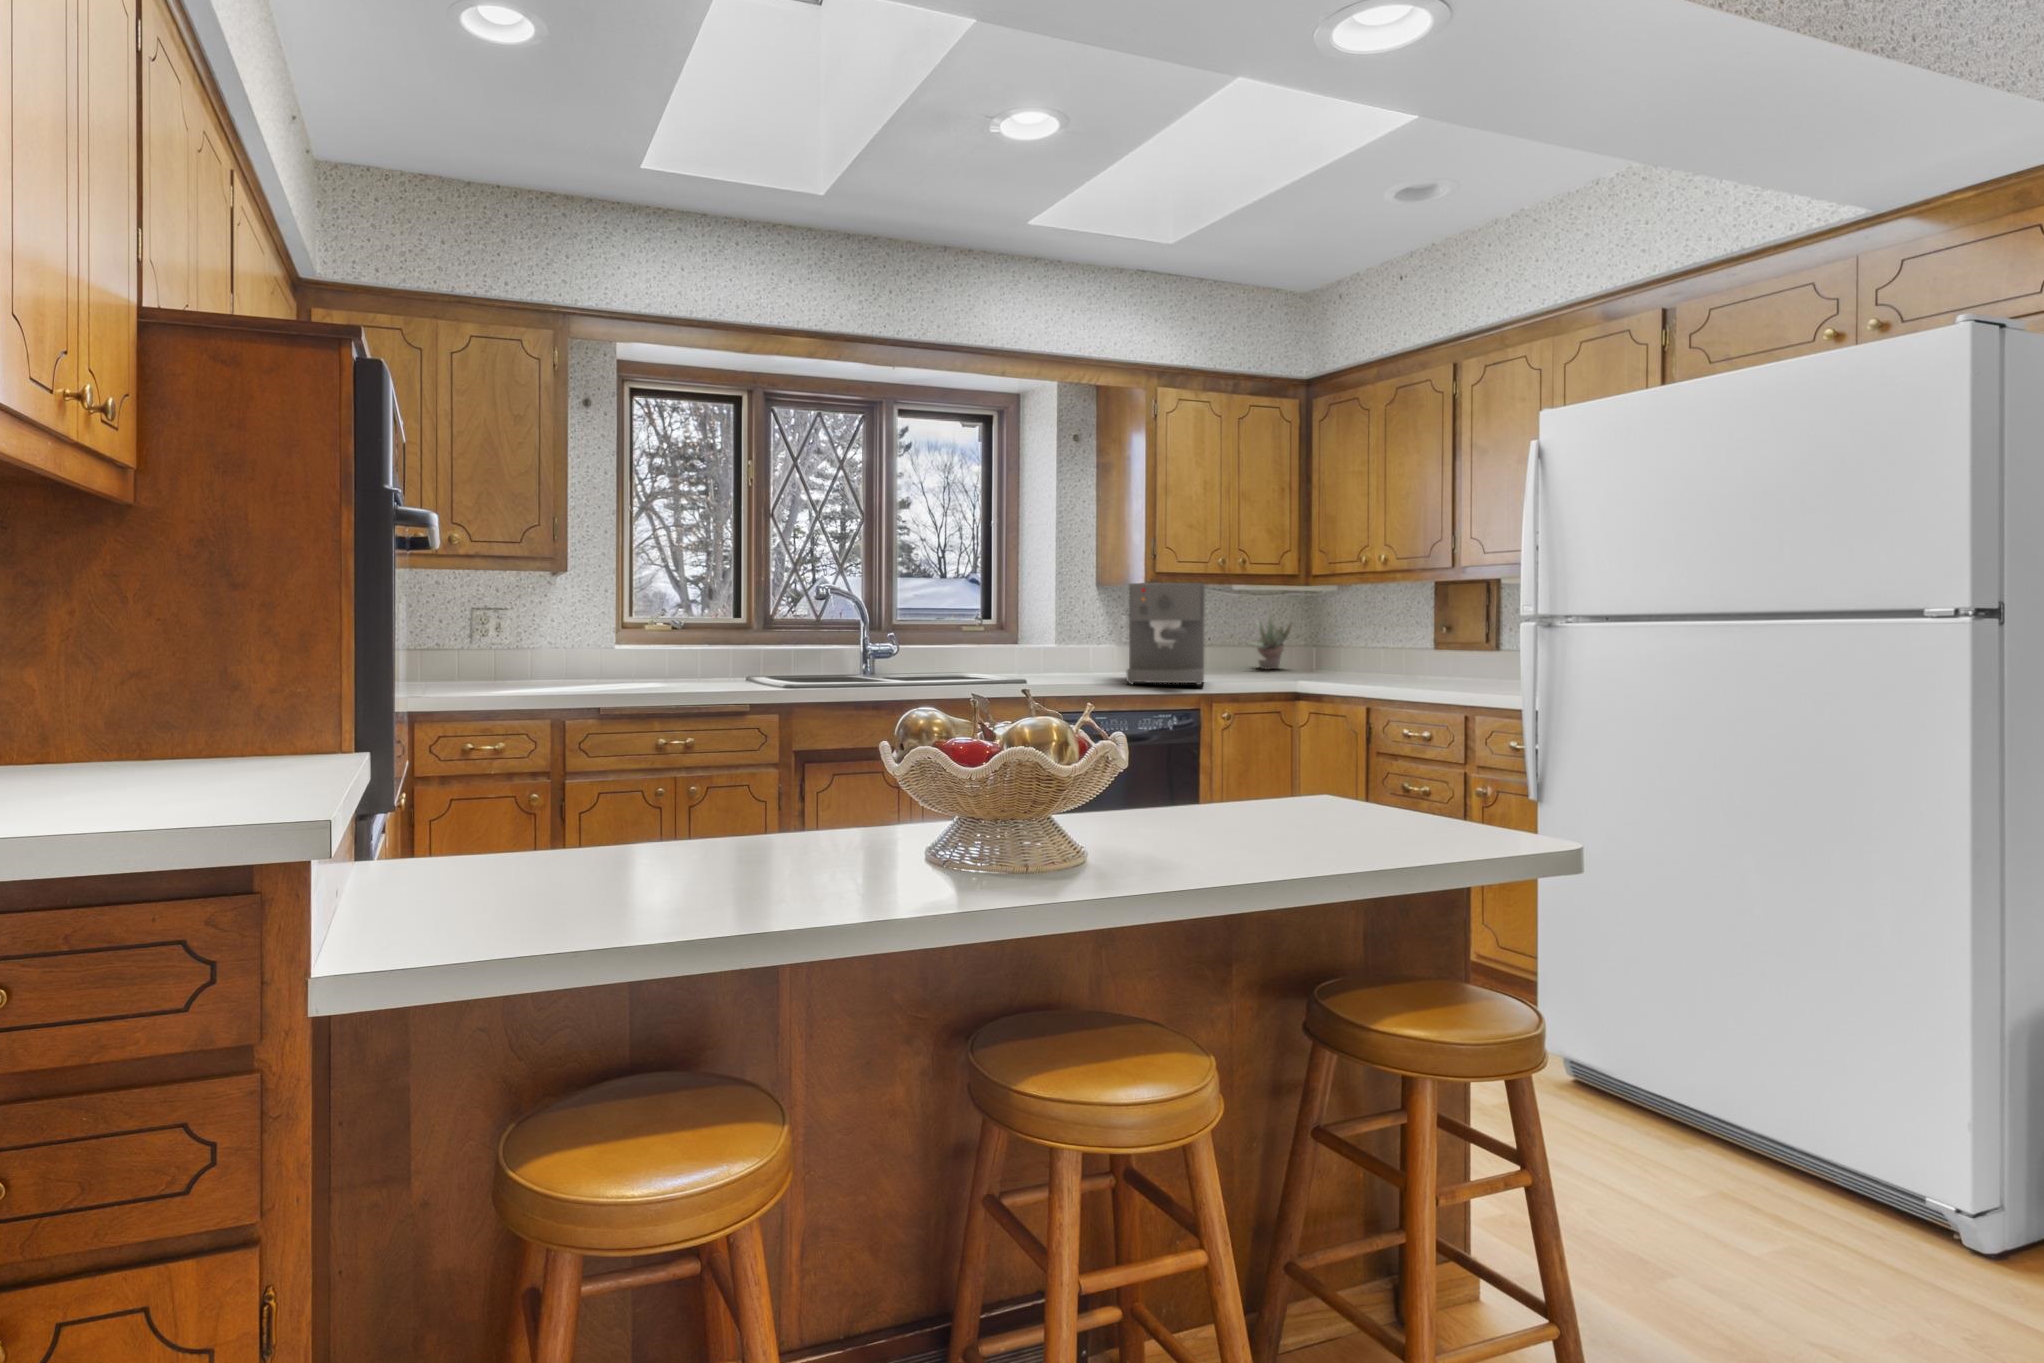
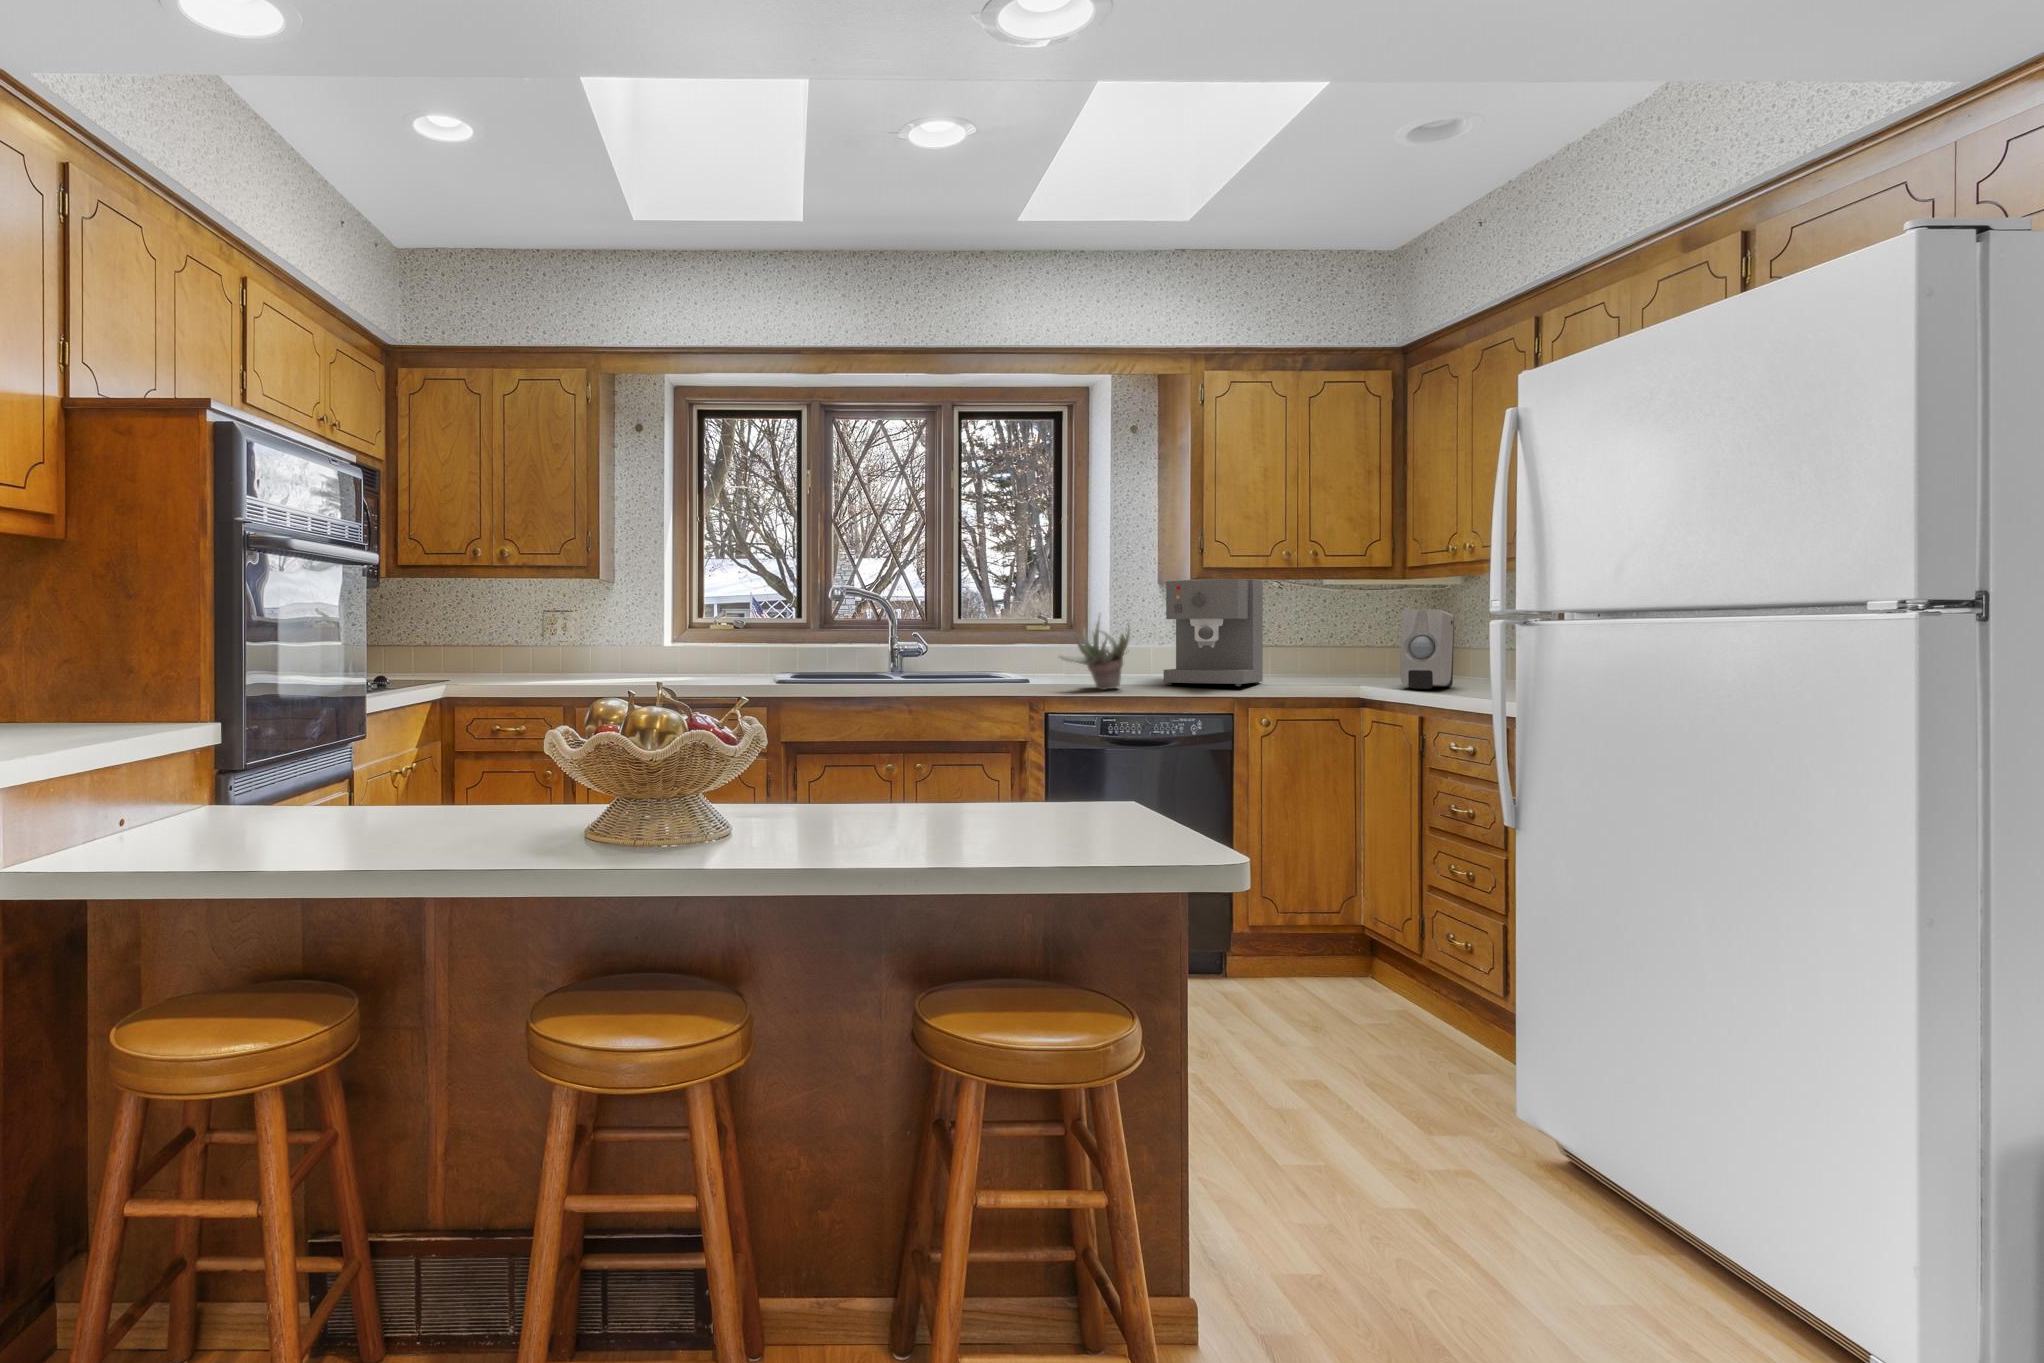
succulent plant: present [1245,609,1292,669] -> present [1059,614,1130,690]
soap dispenser: none [1324,614,1360,685] -> present [1401,609,1454,689]

